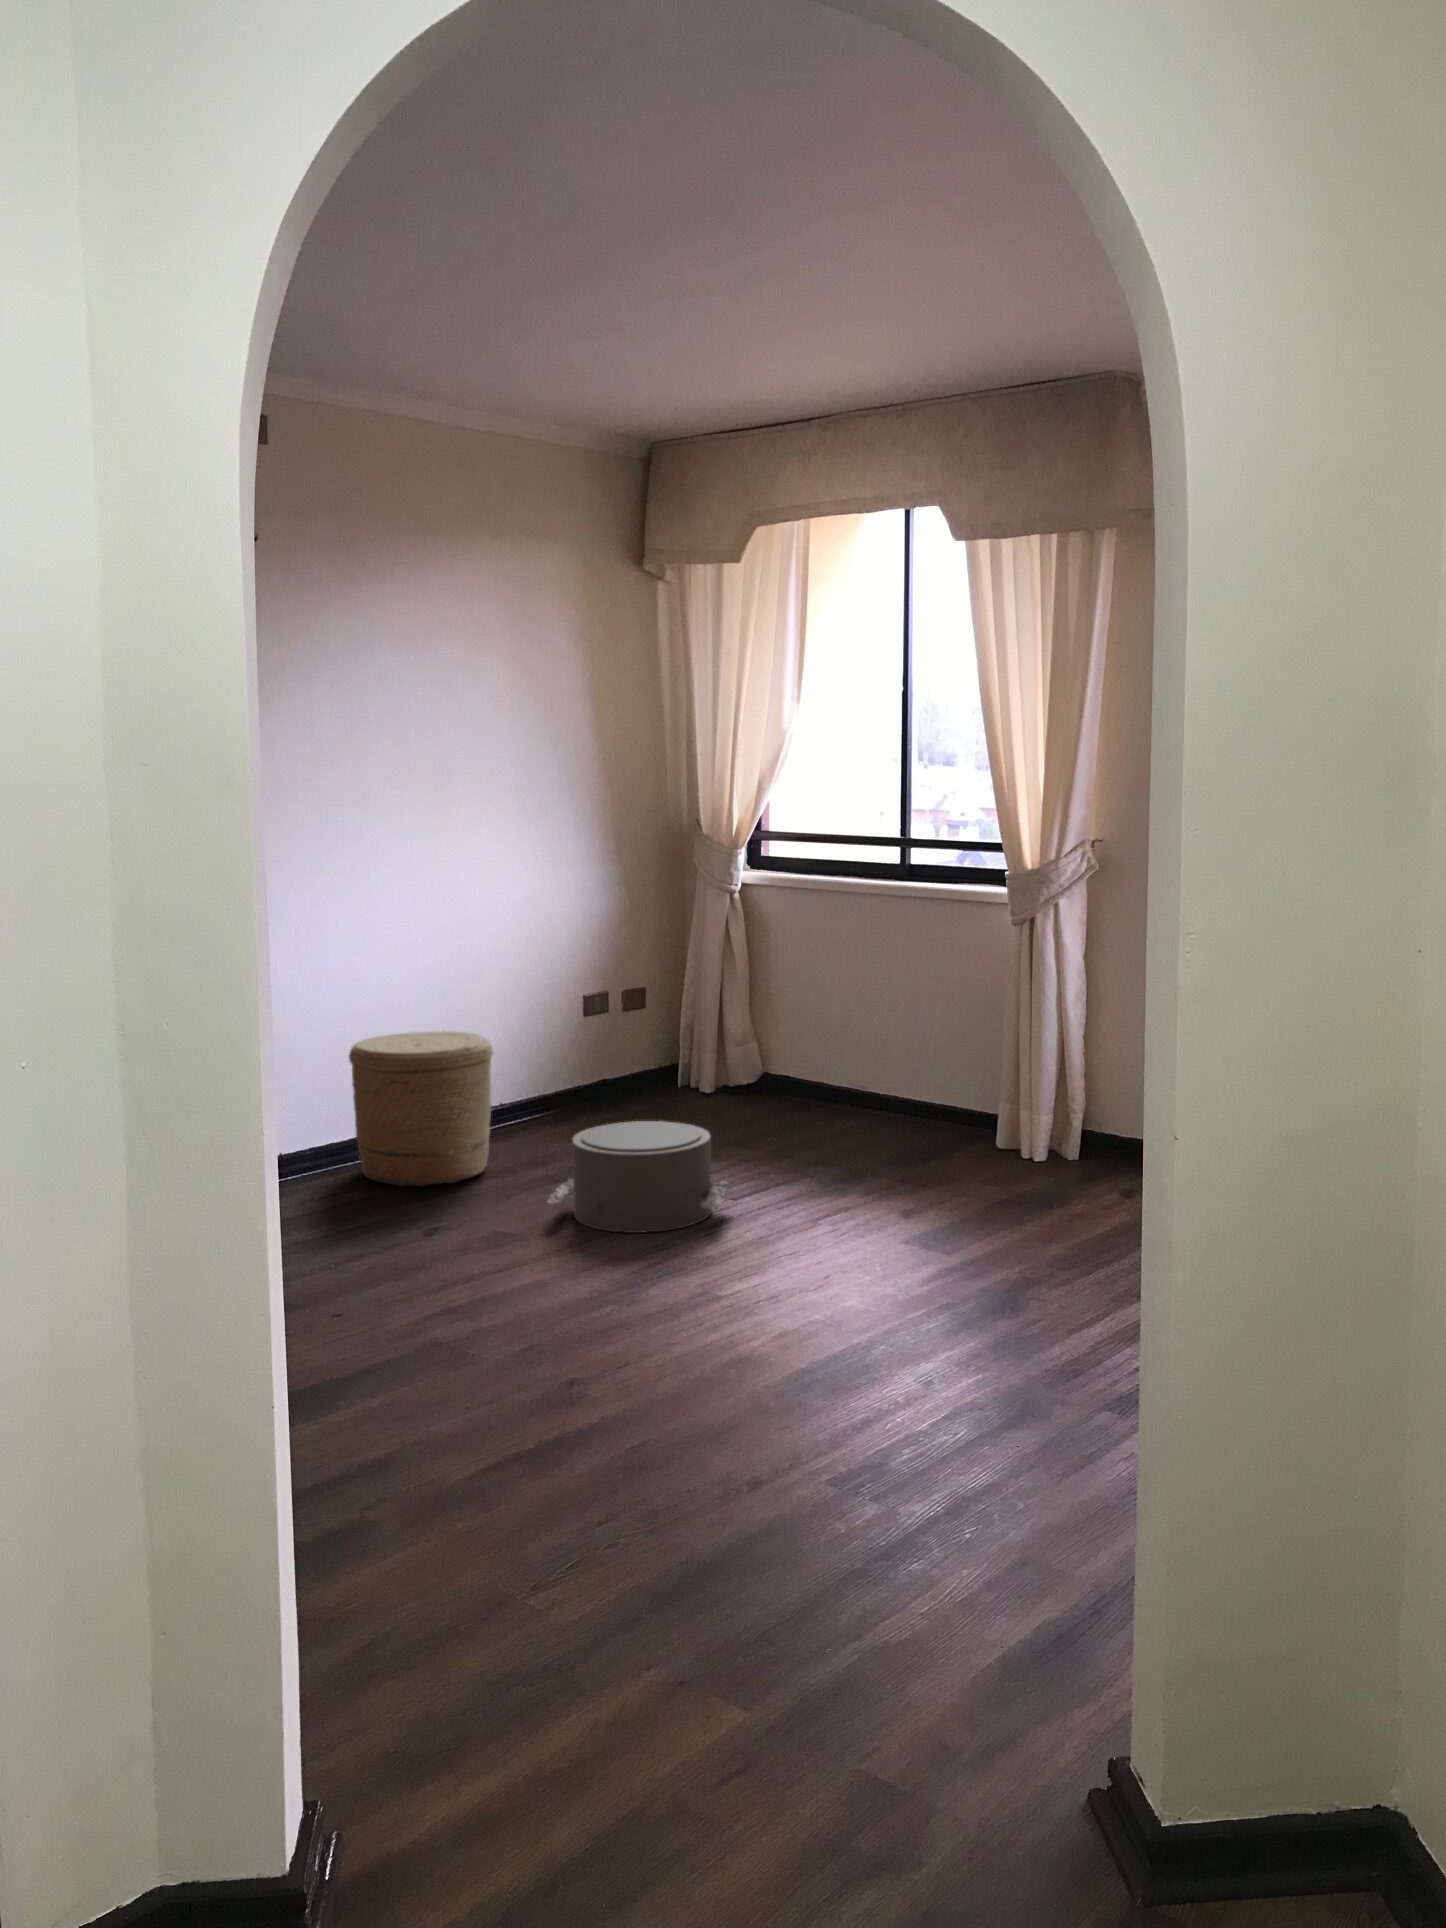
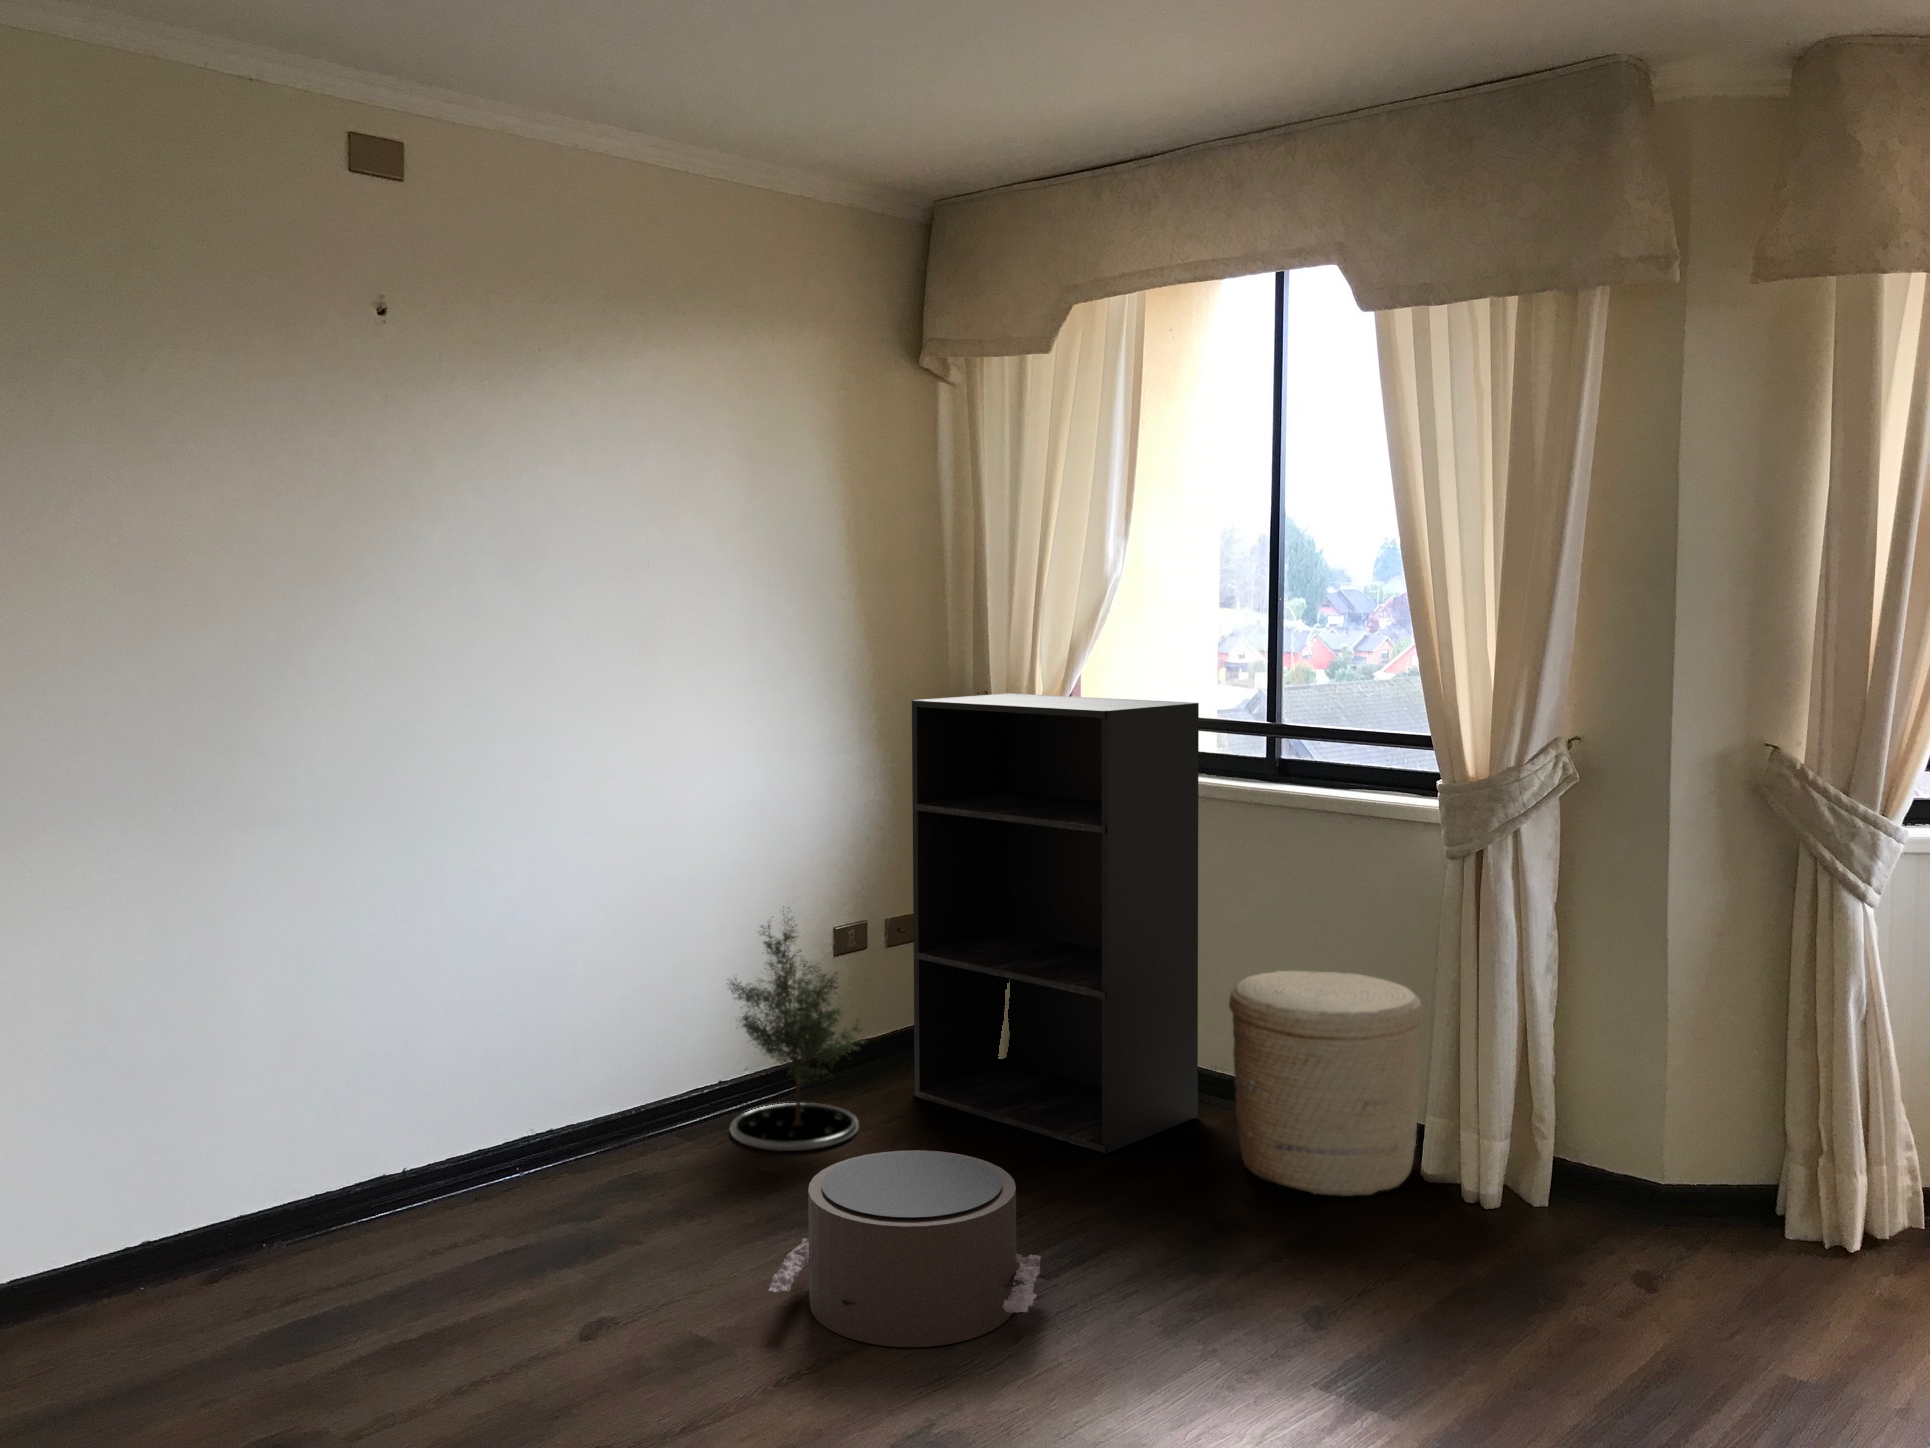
bookshelf: none [640,819,849,1140] -> present [912,693,1199,1153]
potted tree: none [507,970,610,1144] -> present [730,914,865,1151]
woven basket: present [349,1031,493,1187] -> present [1229,971,1424,1196]

